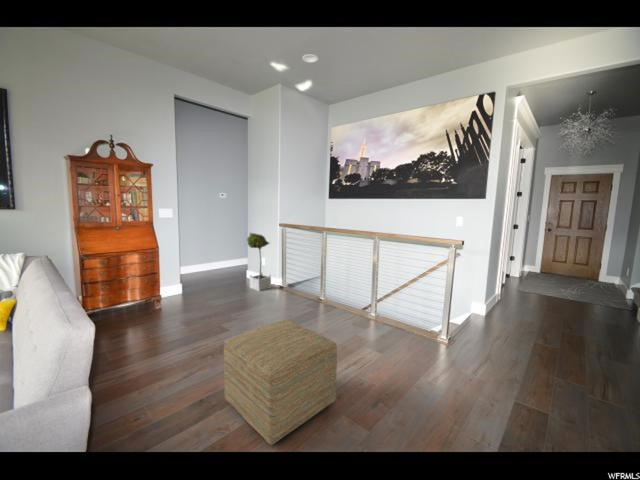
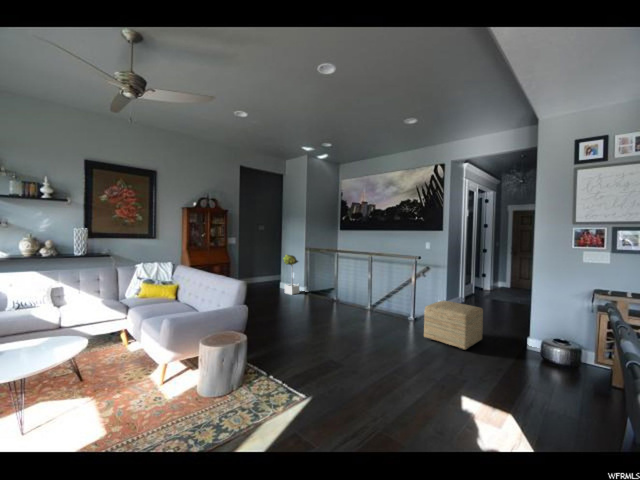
ottoman: present [224,319,337,445] -> present [424,301,483,350]

